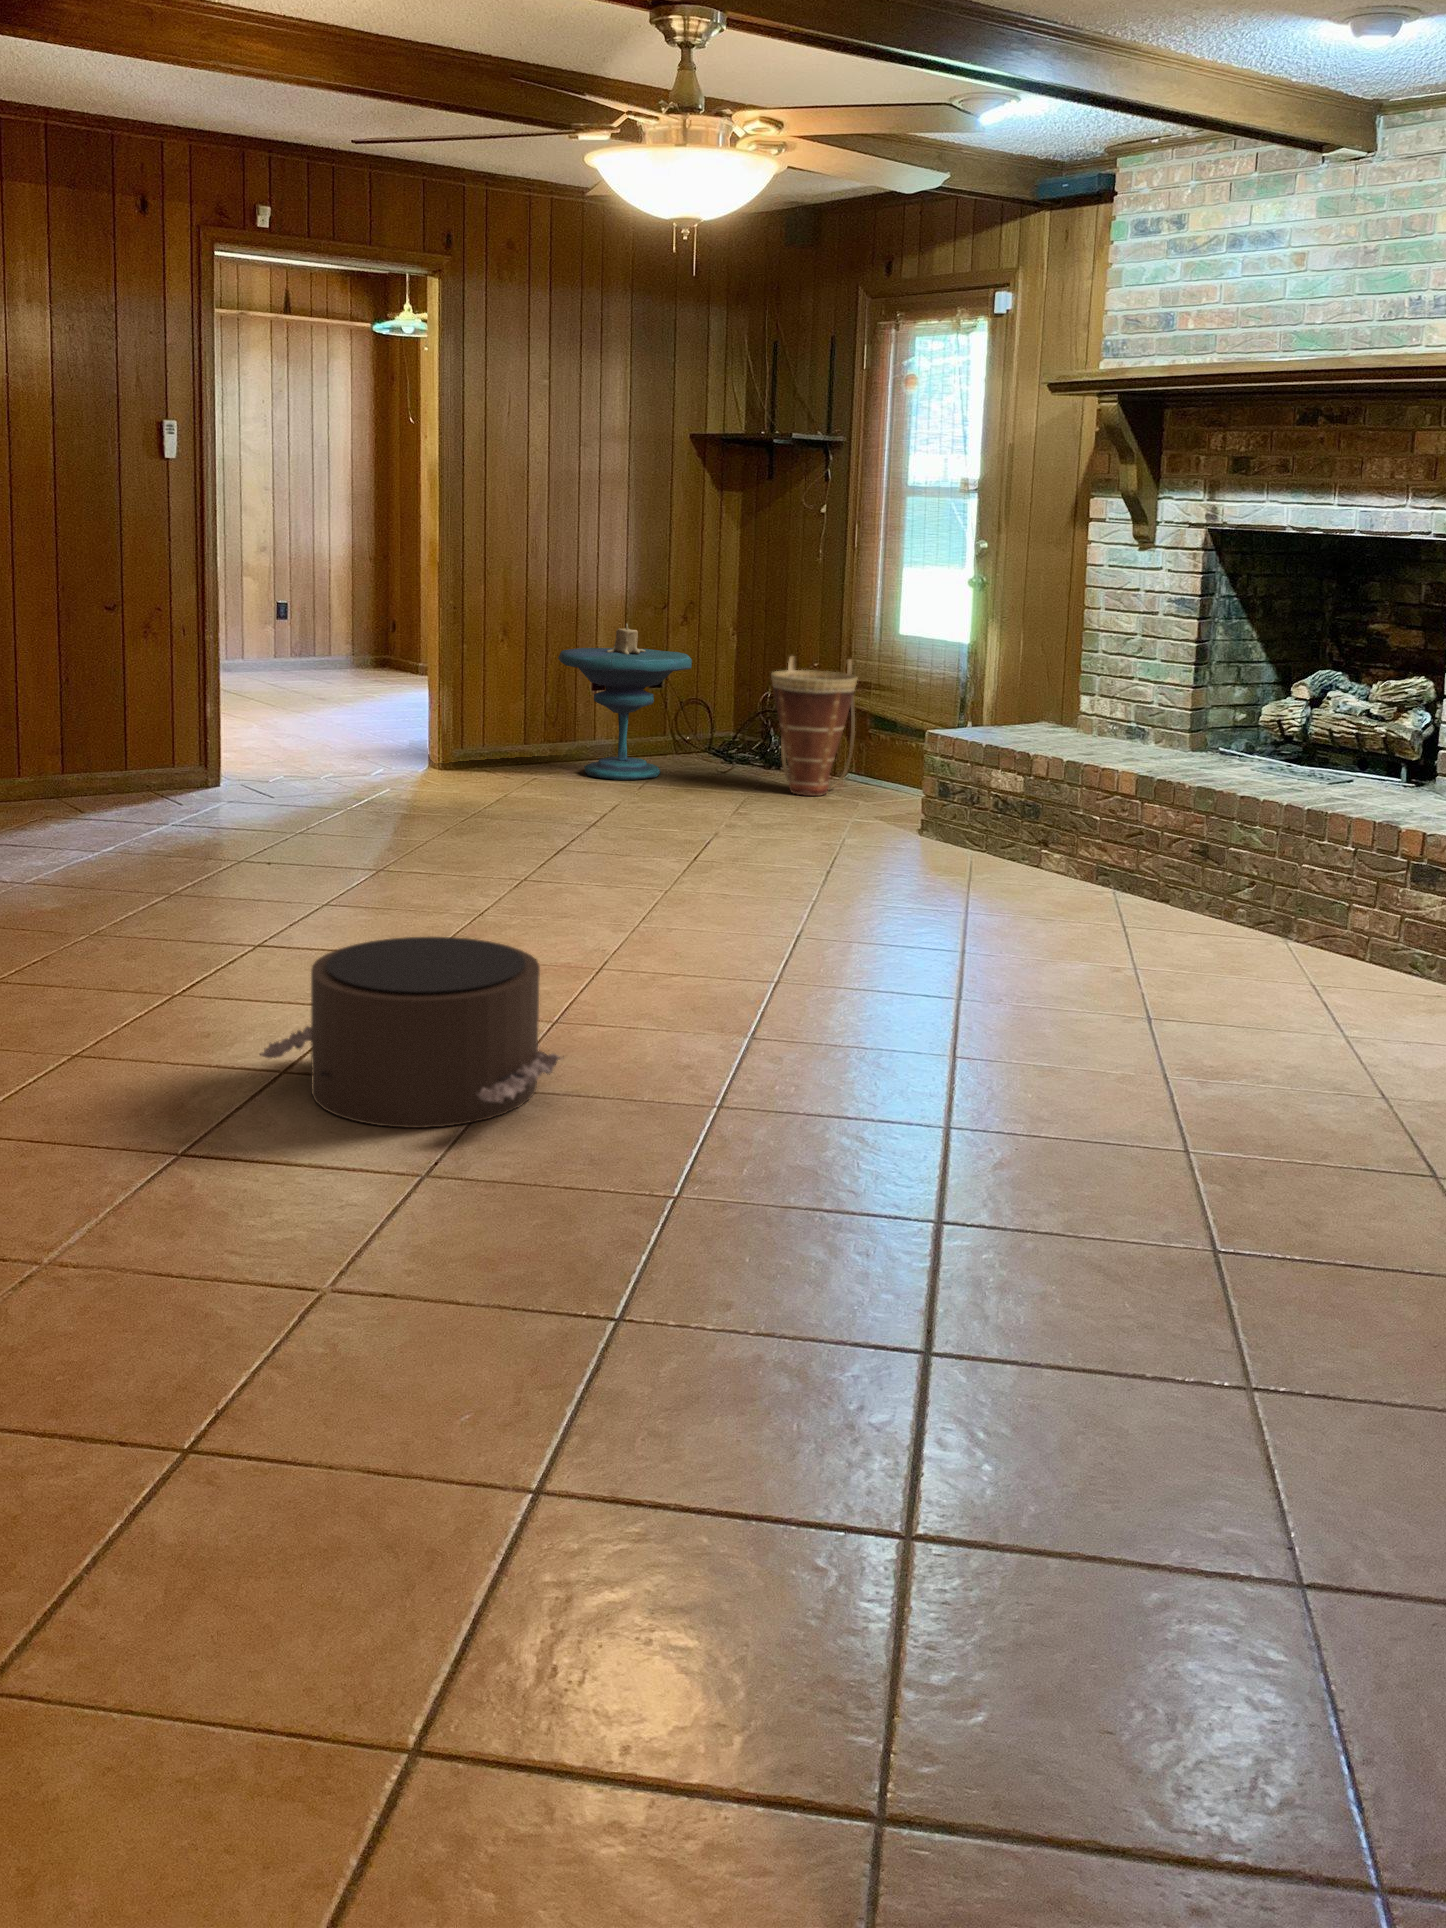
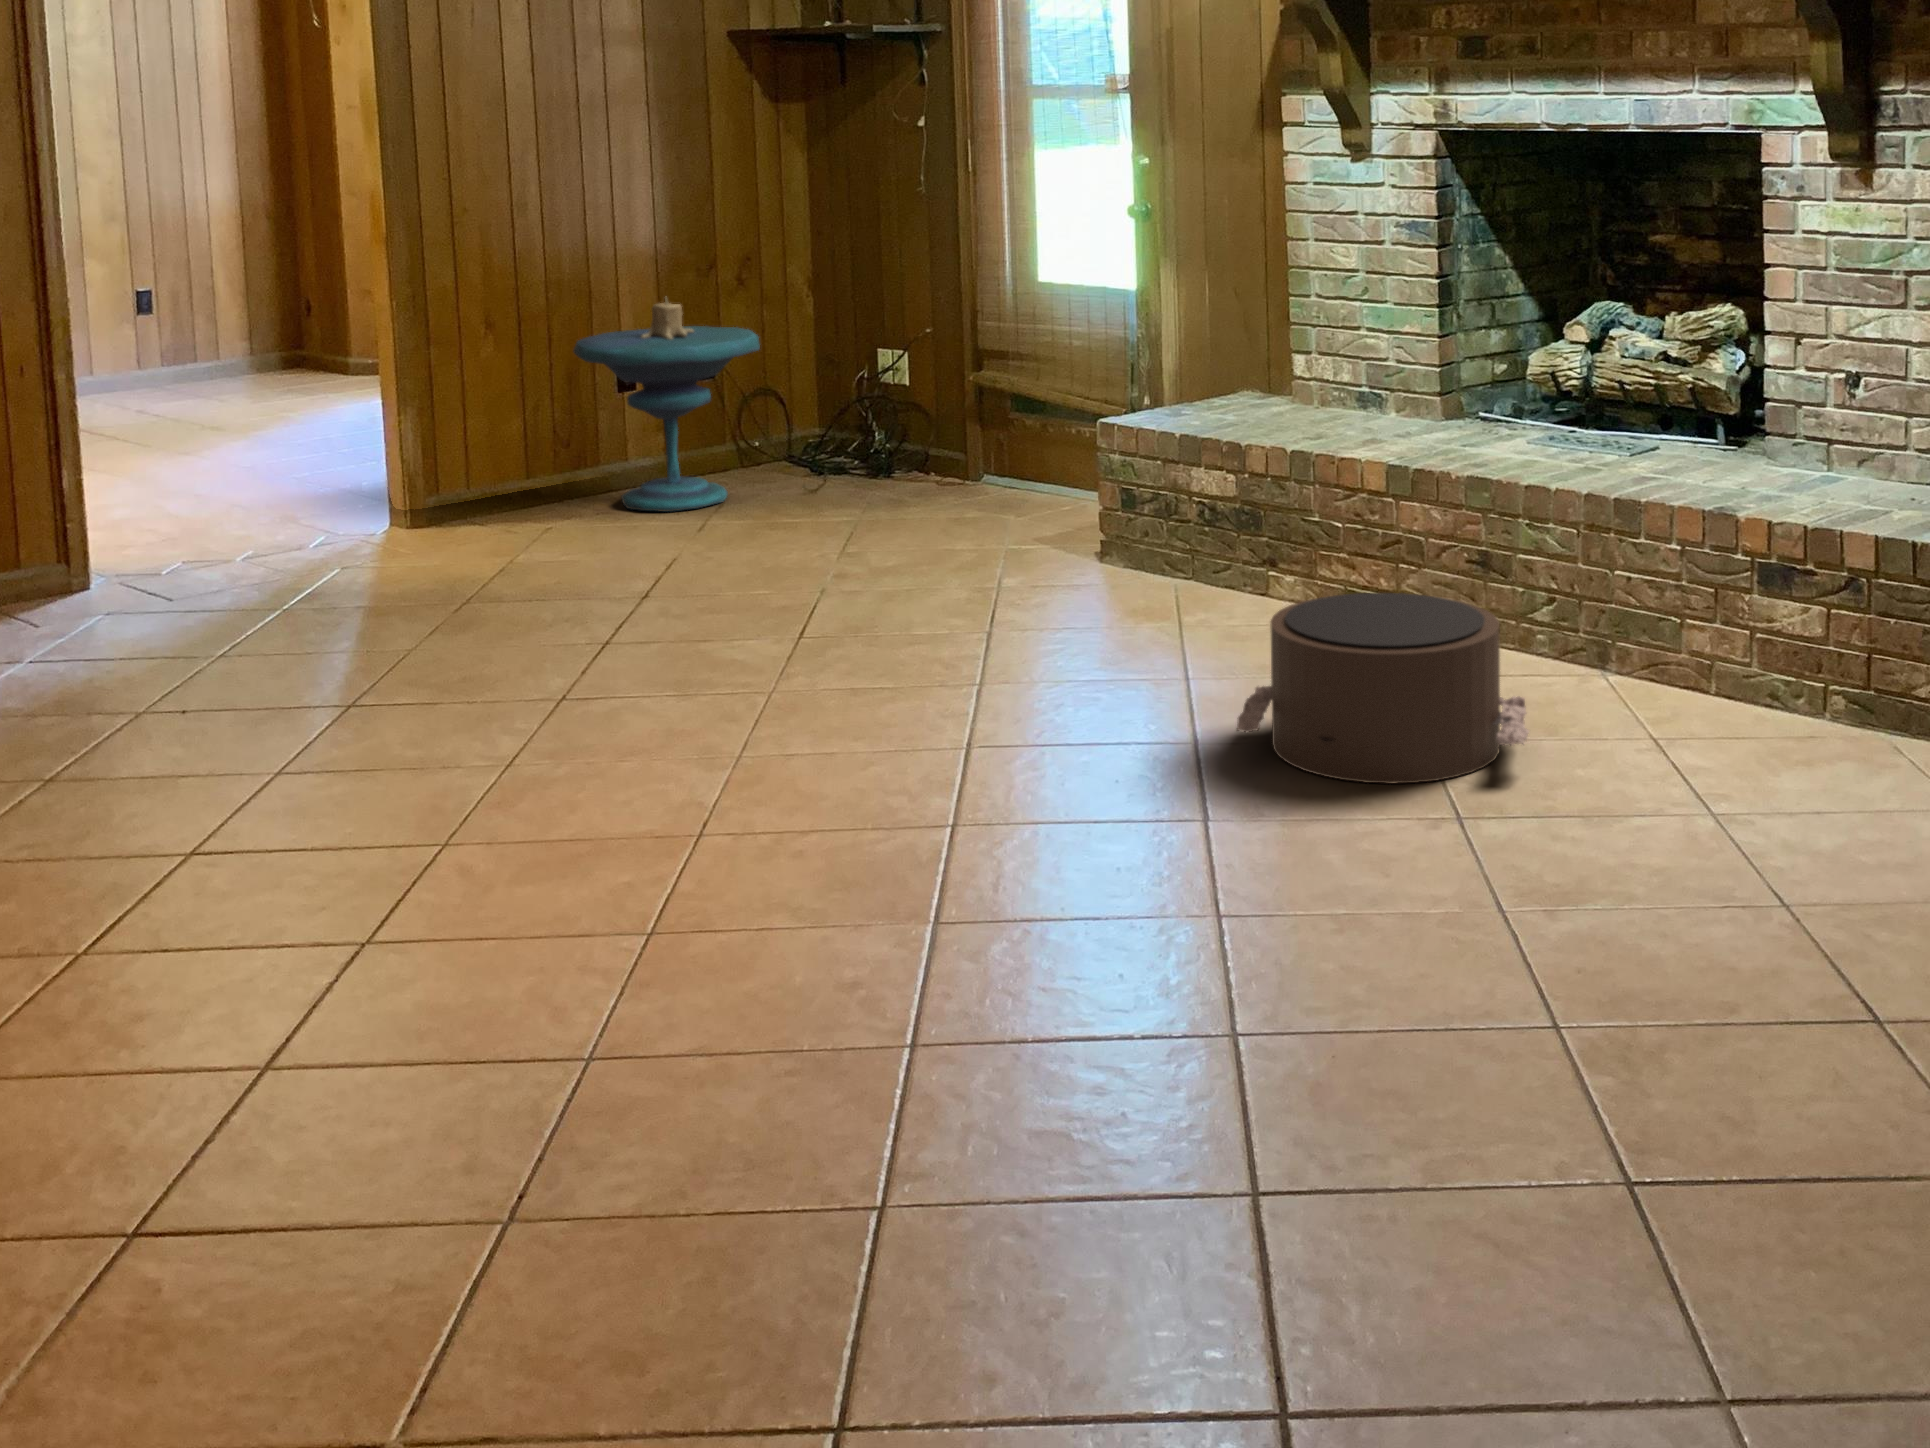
basket: present [771,656,857,796] -> none [871,319,989,511]
pouf: present [260,937,563,1128] -> present [1237,593,1529,784]

